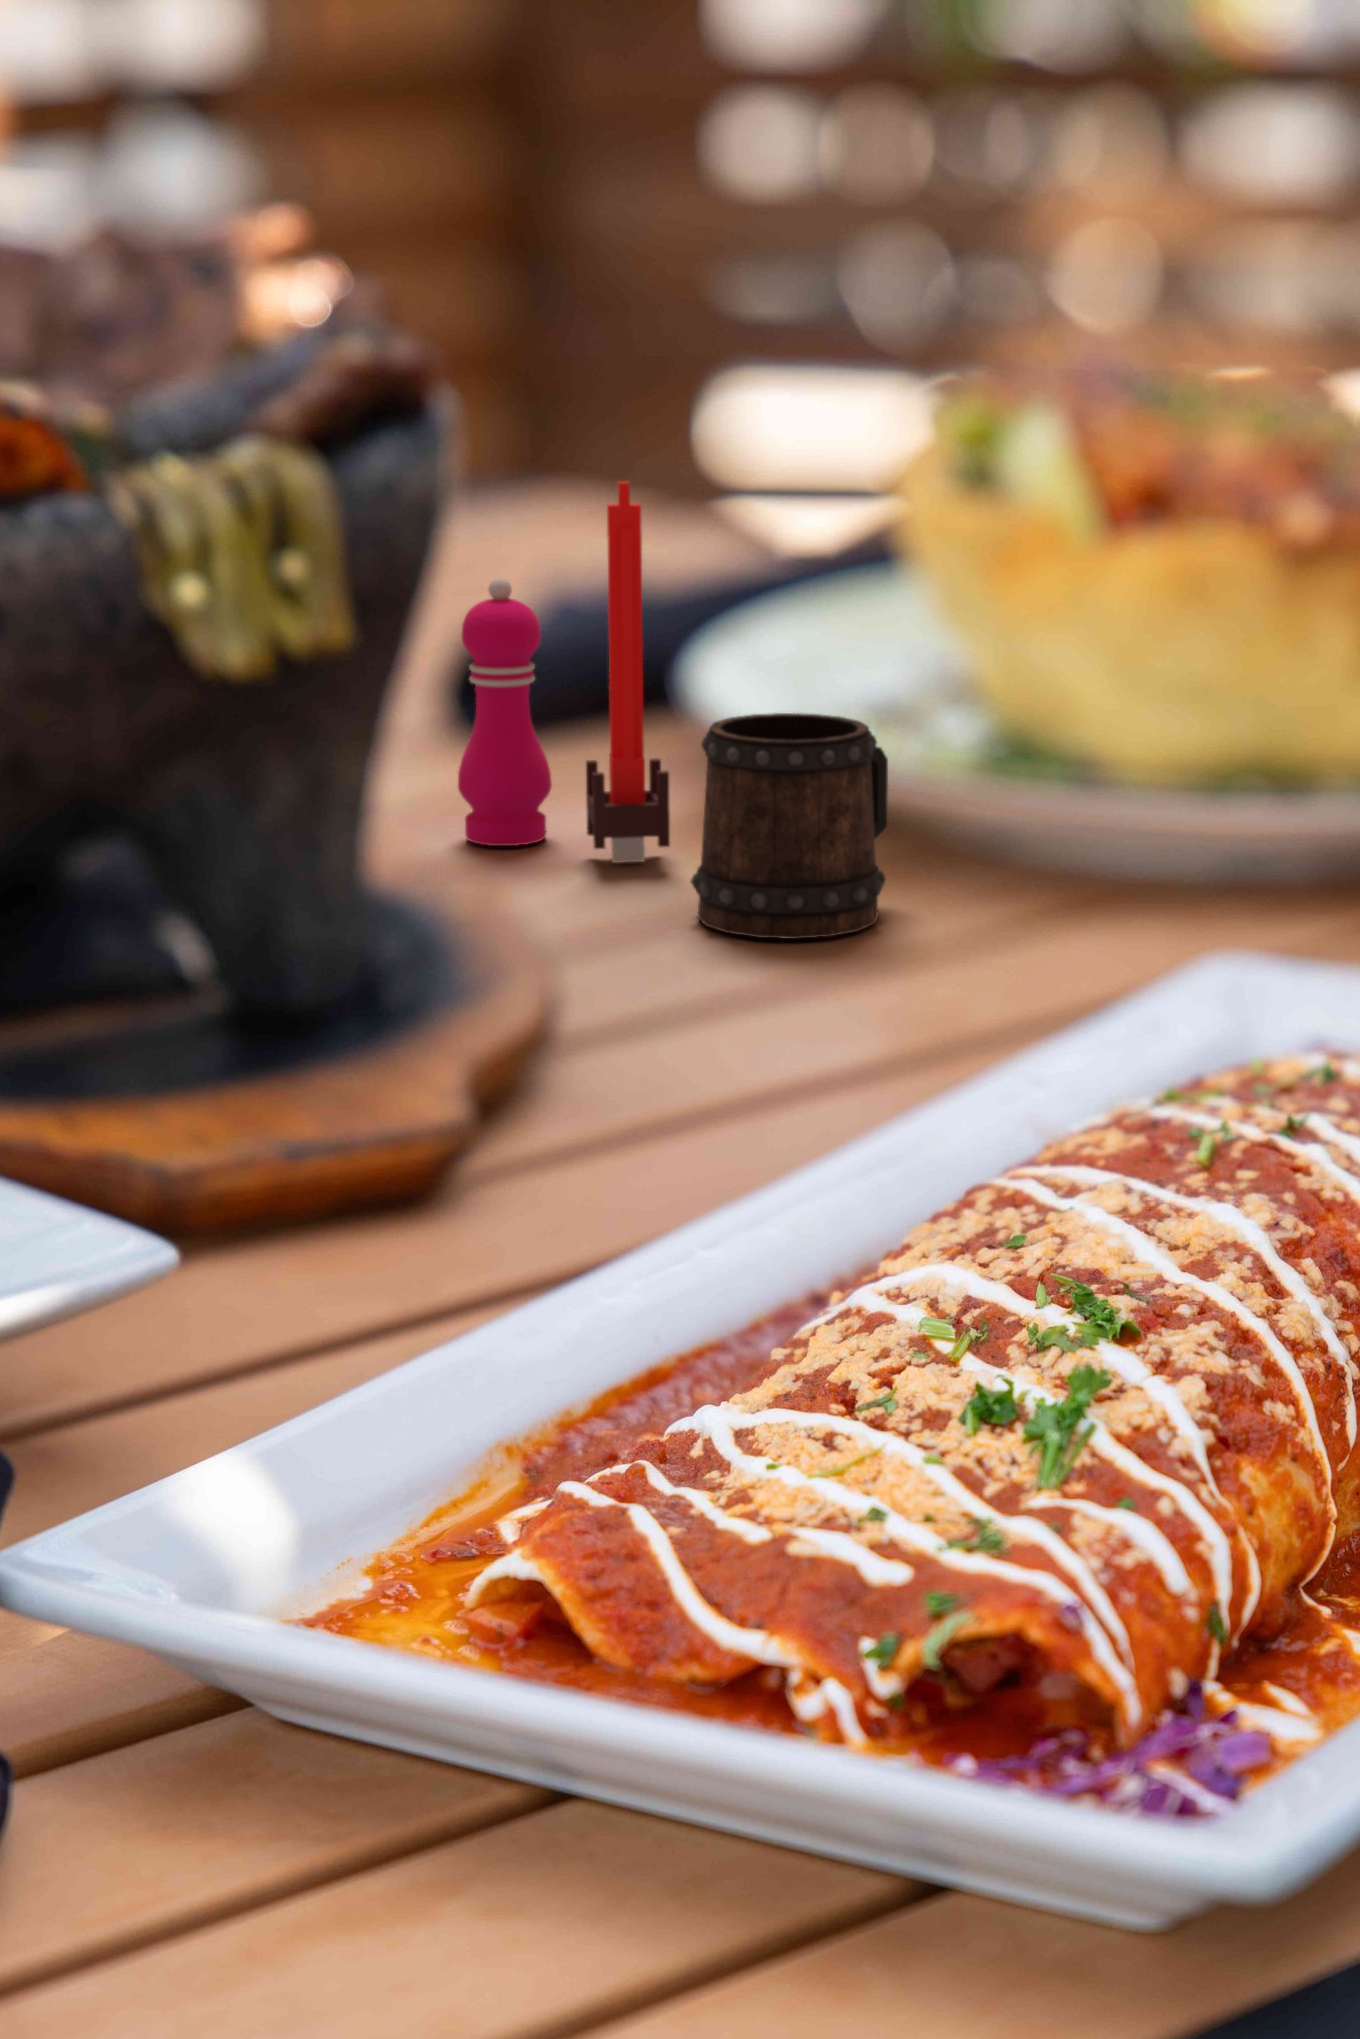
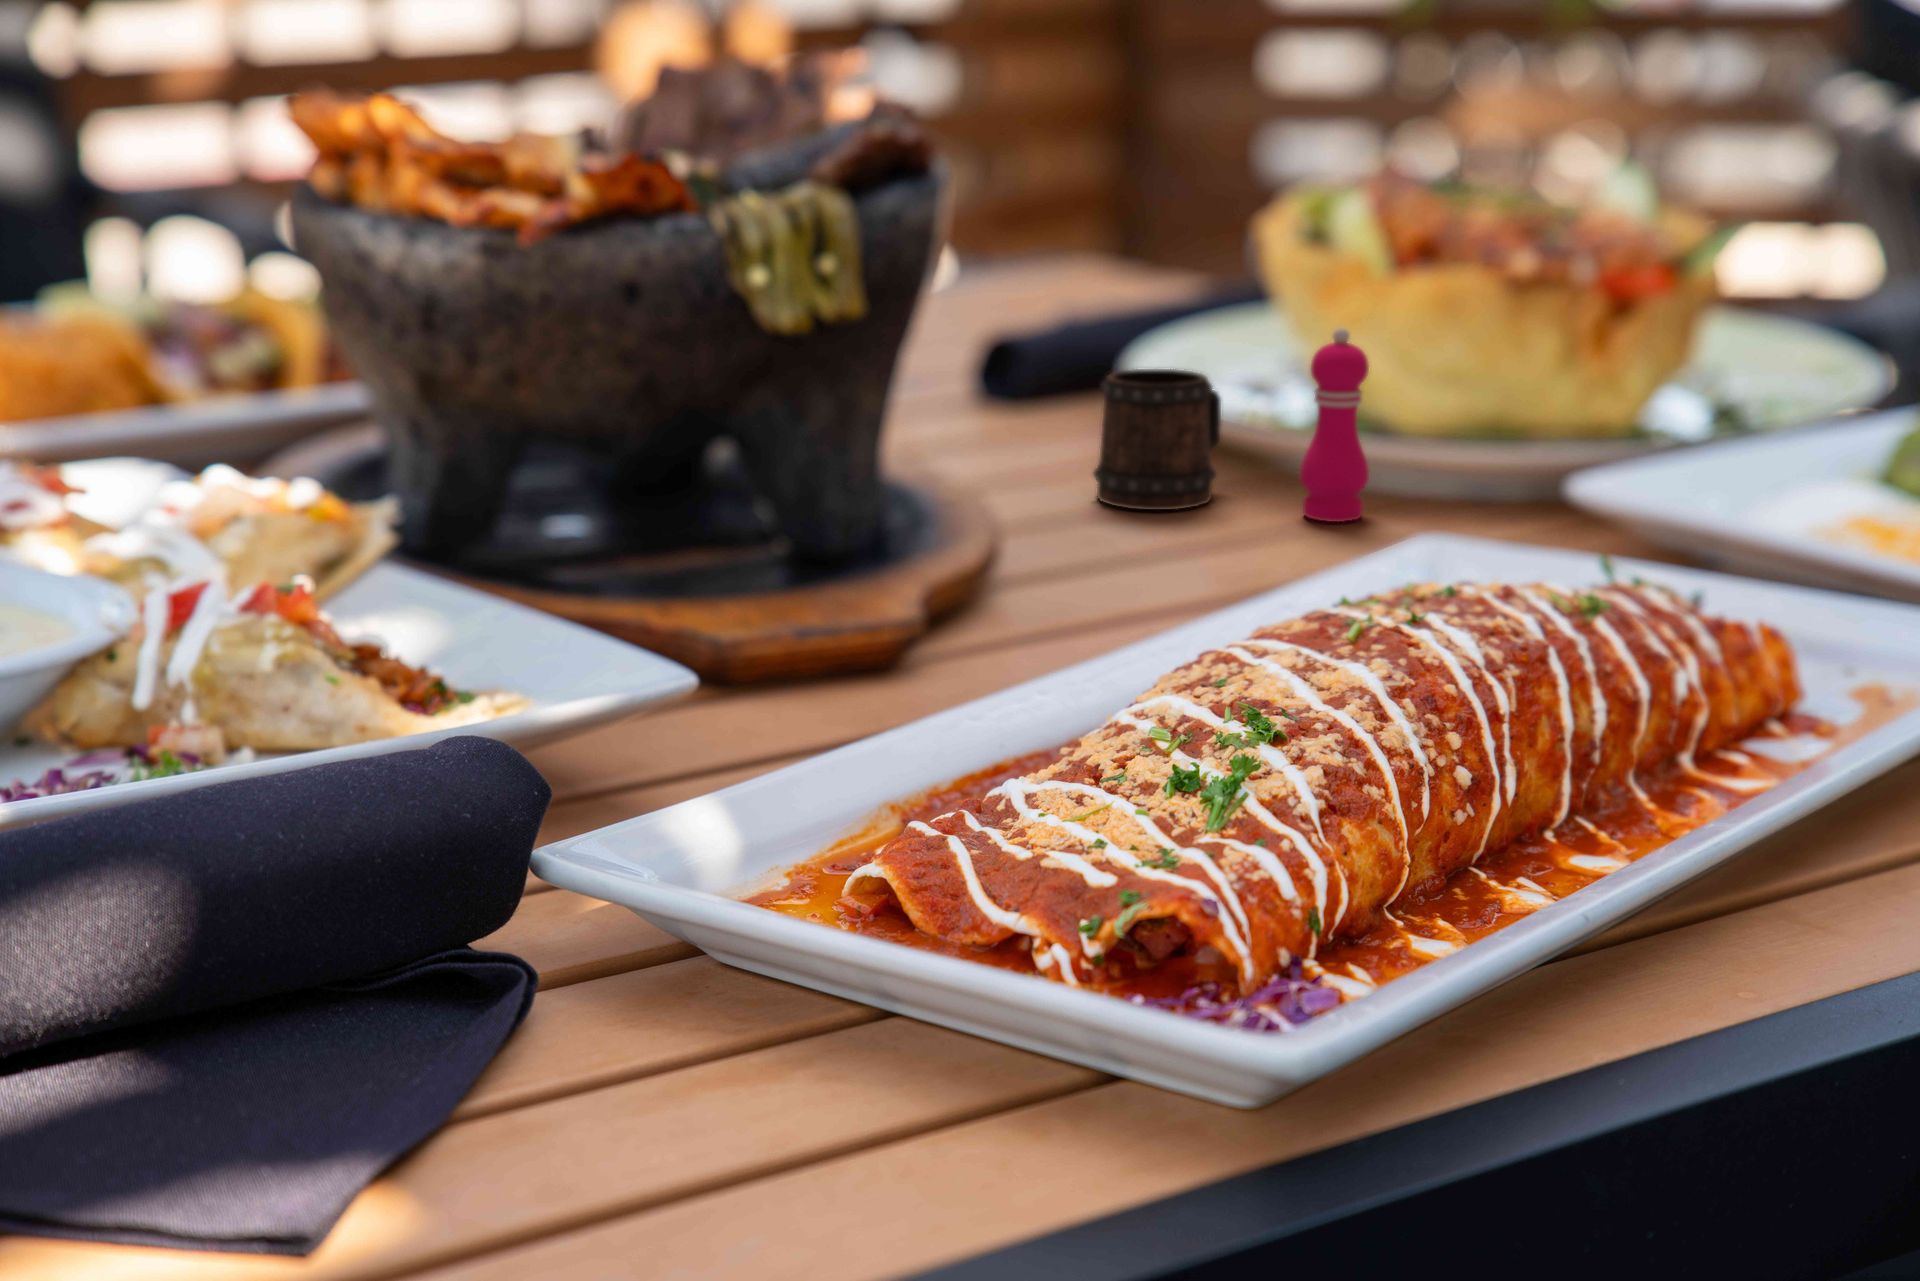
candle: present [586,482,670,863] -> none [1036,224,1086,463]
pepper mill: present [458,578,552,846] -> present [1300,328,1369,522]

